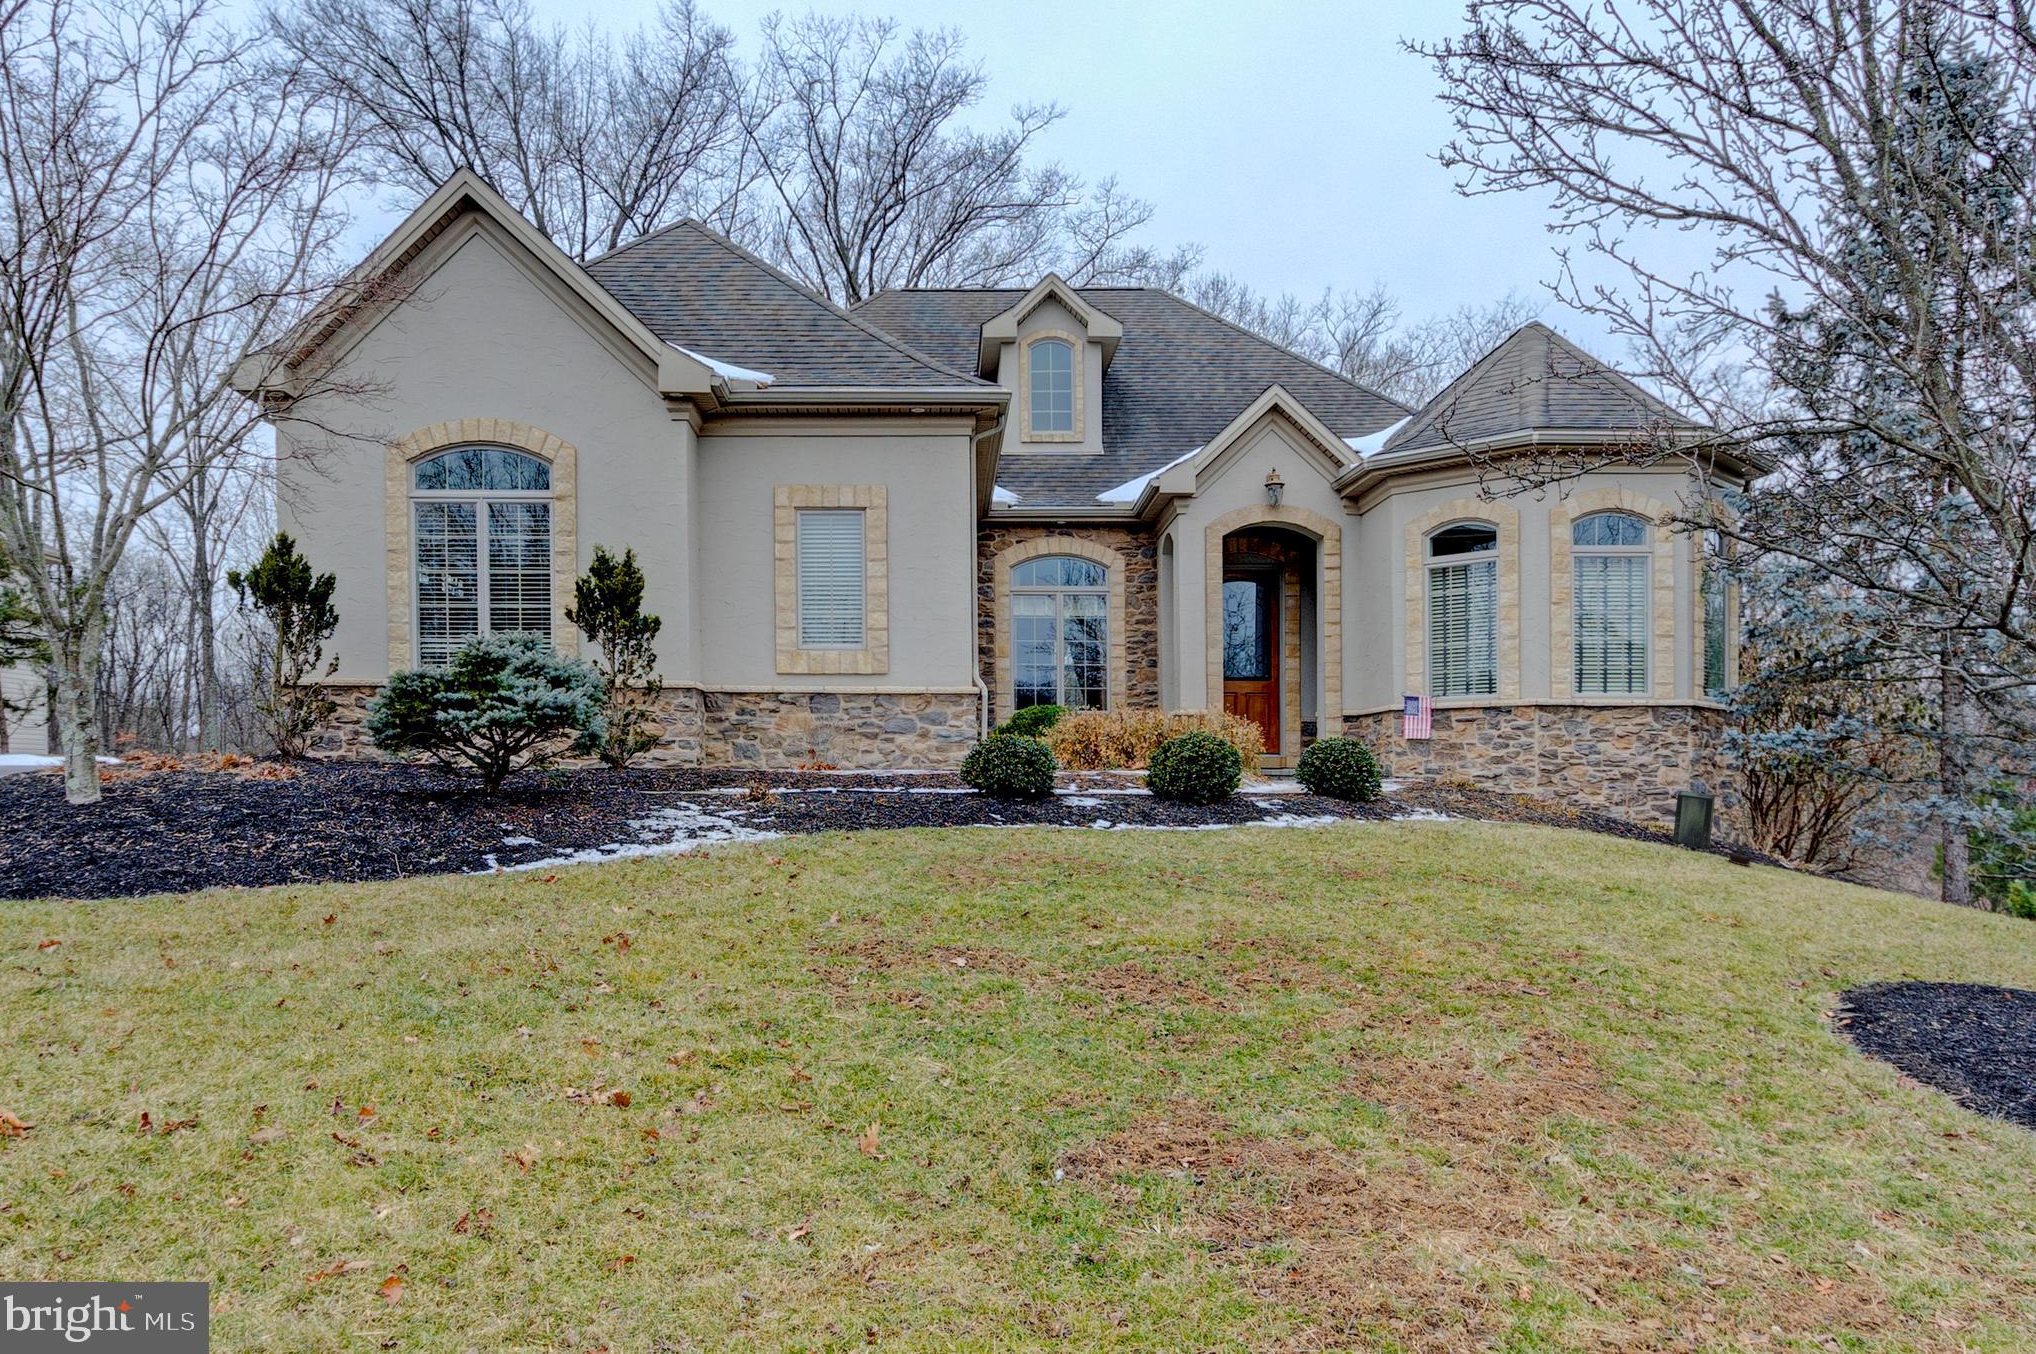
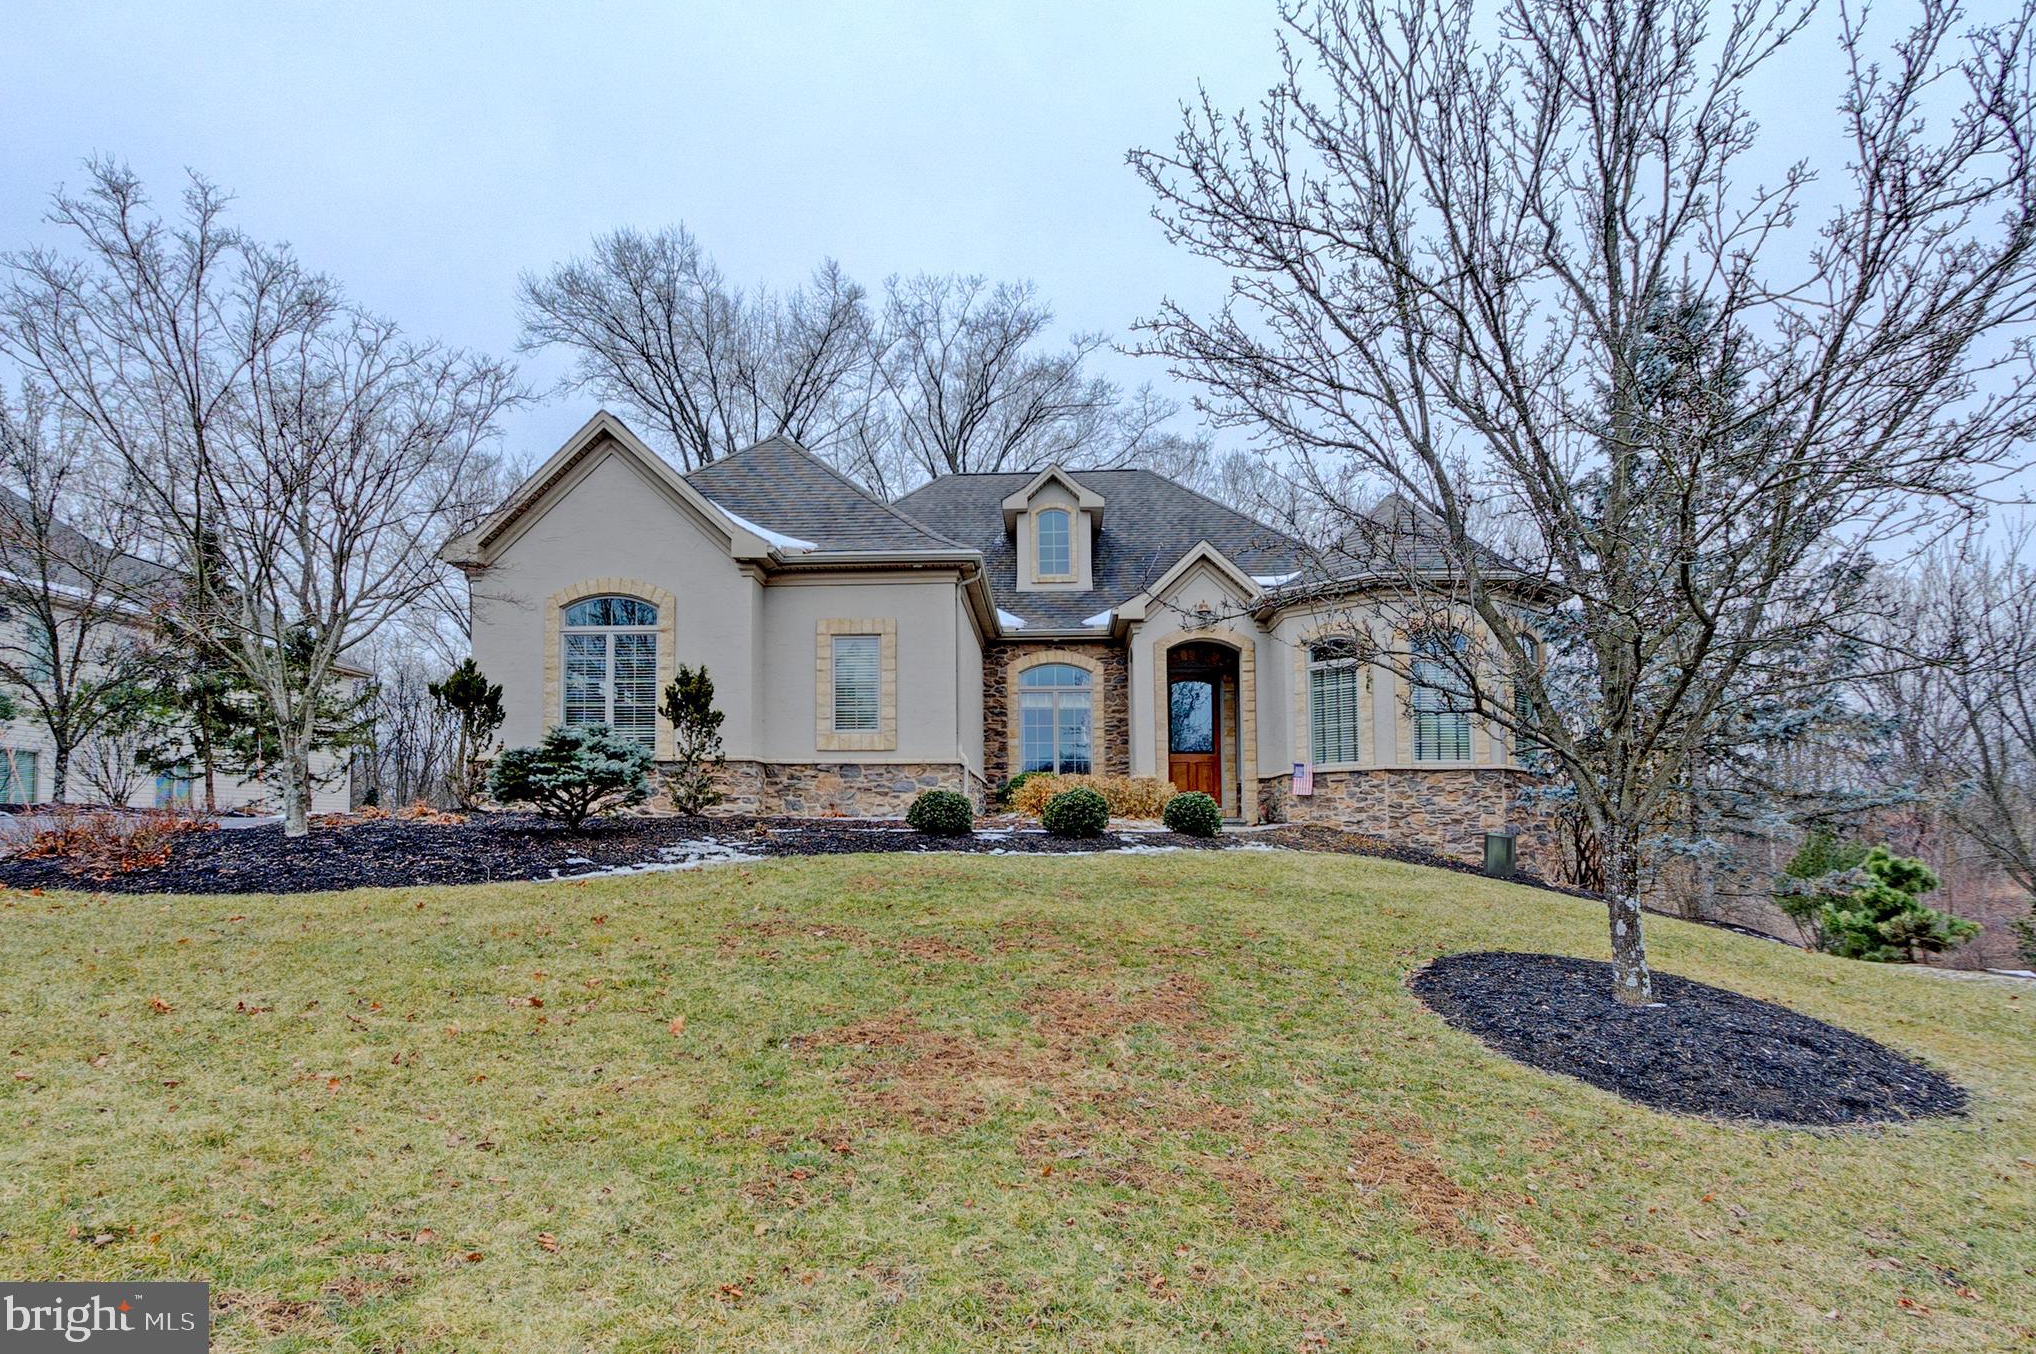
potted plant: present [1727,818,1766,866] -> none [1514,850,1544,889]

